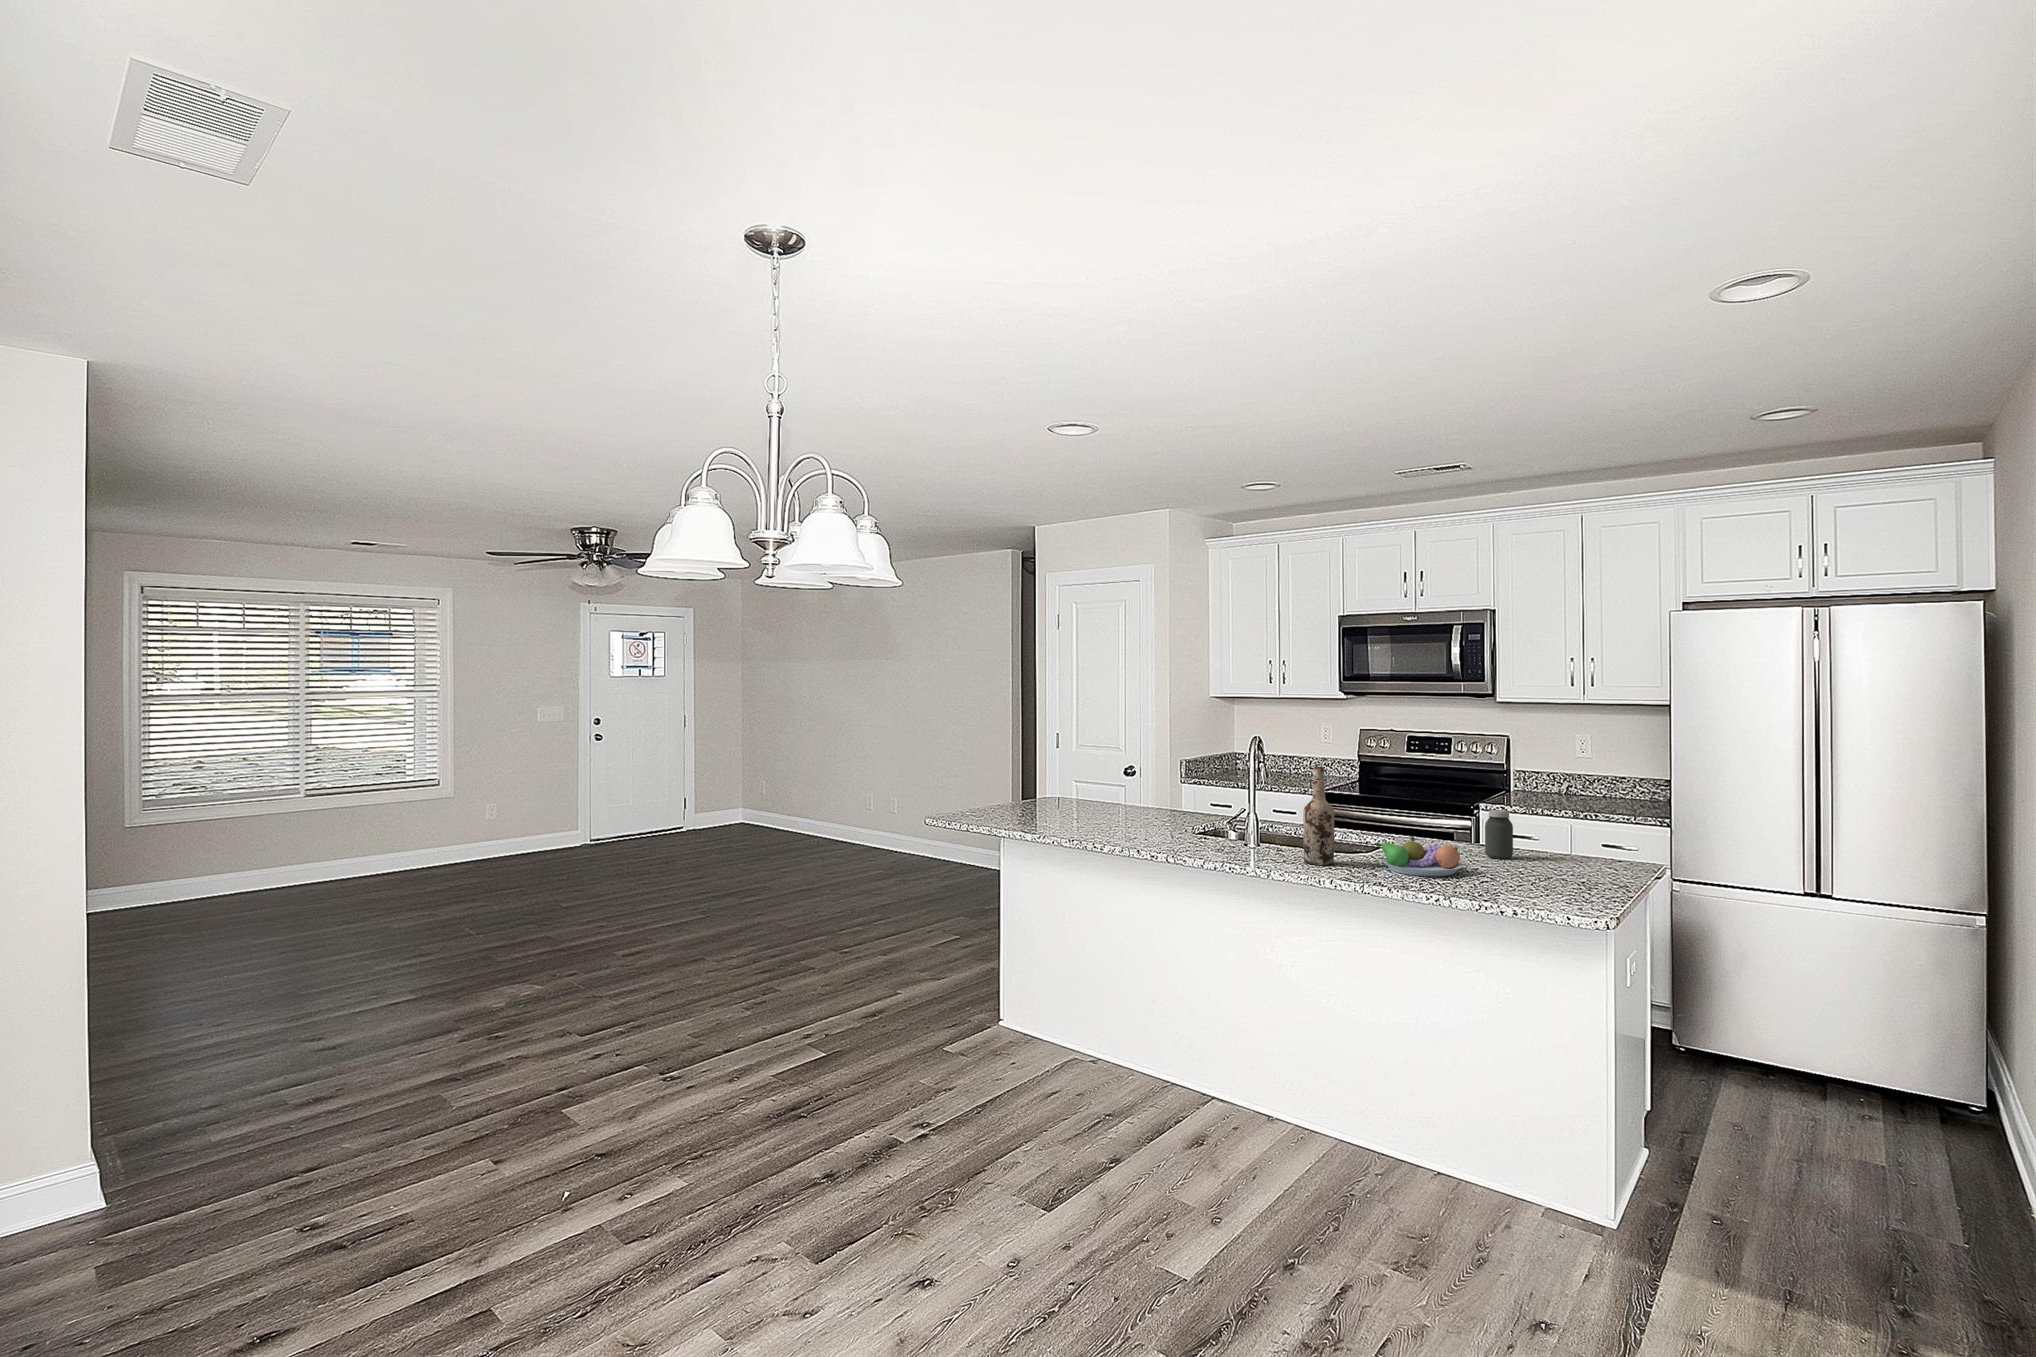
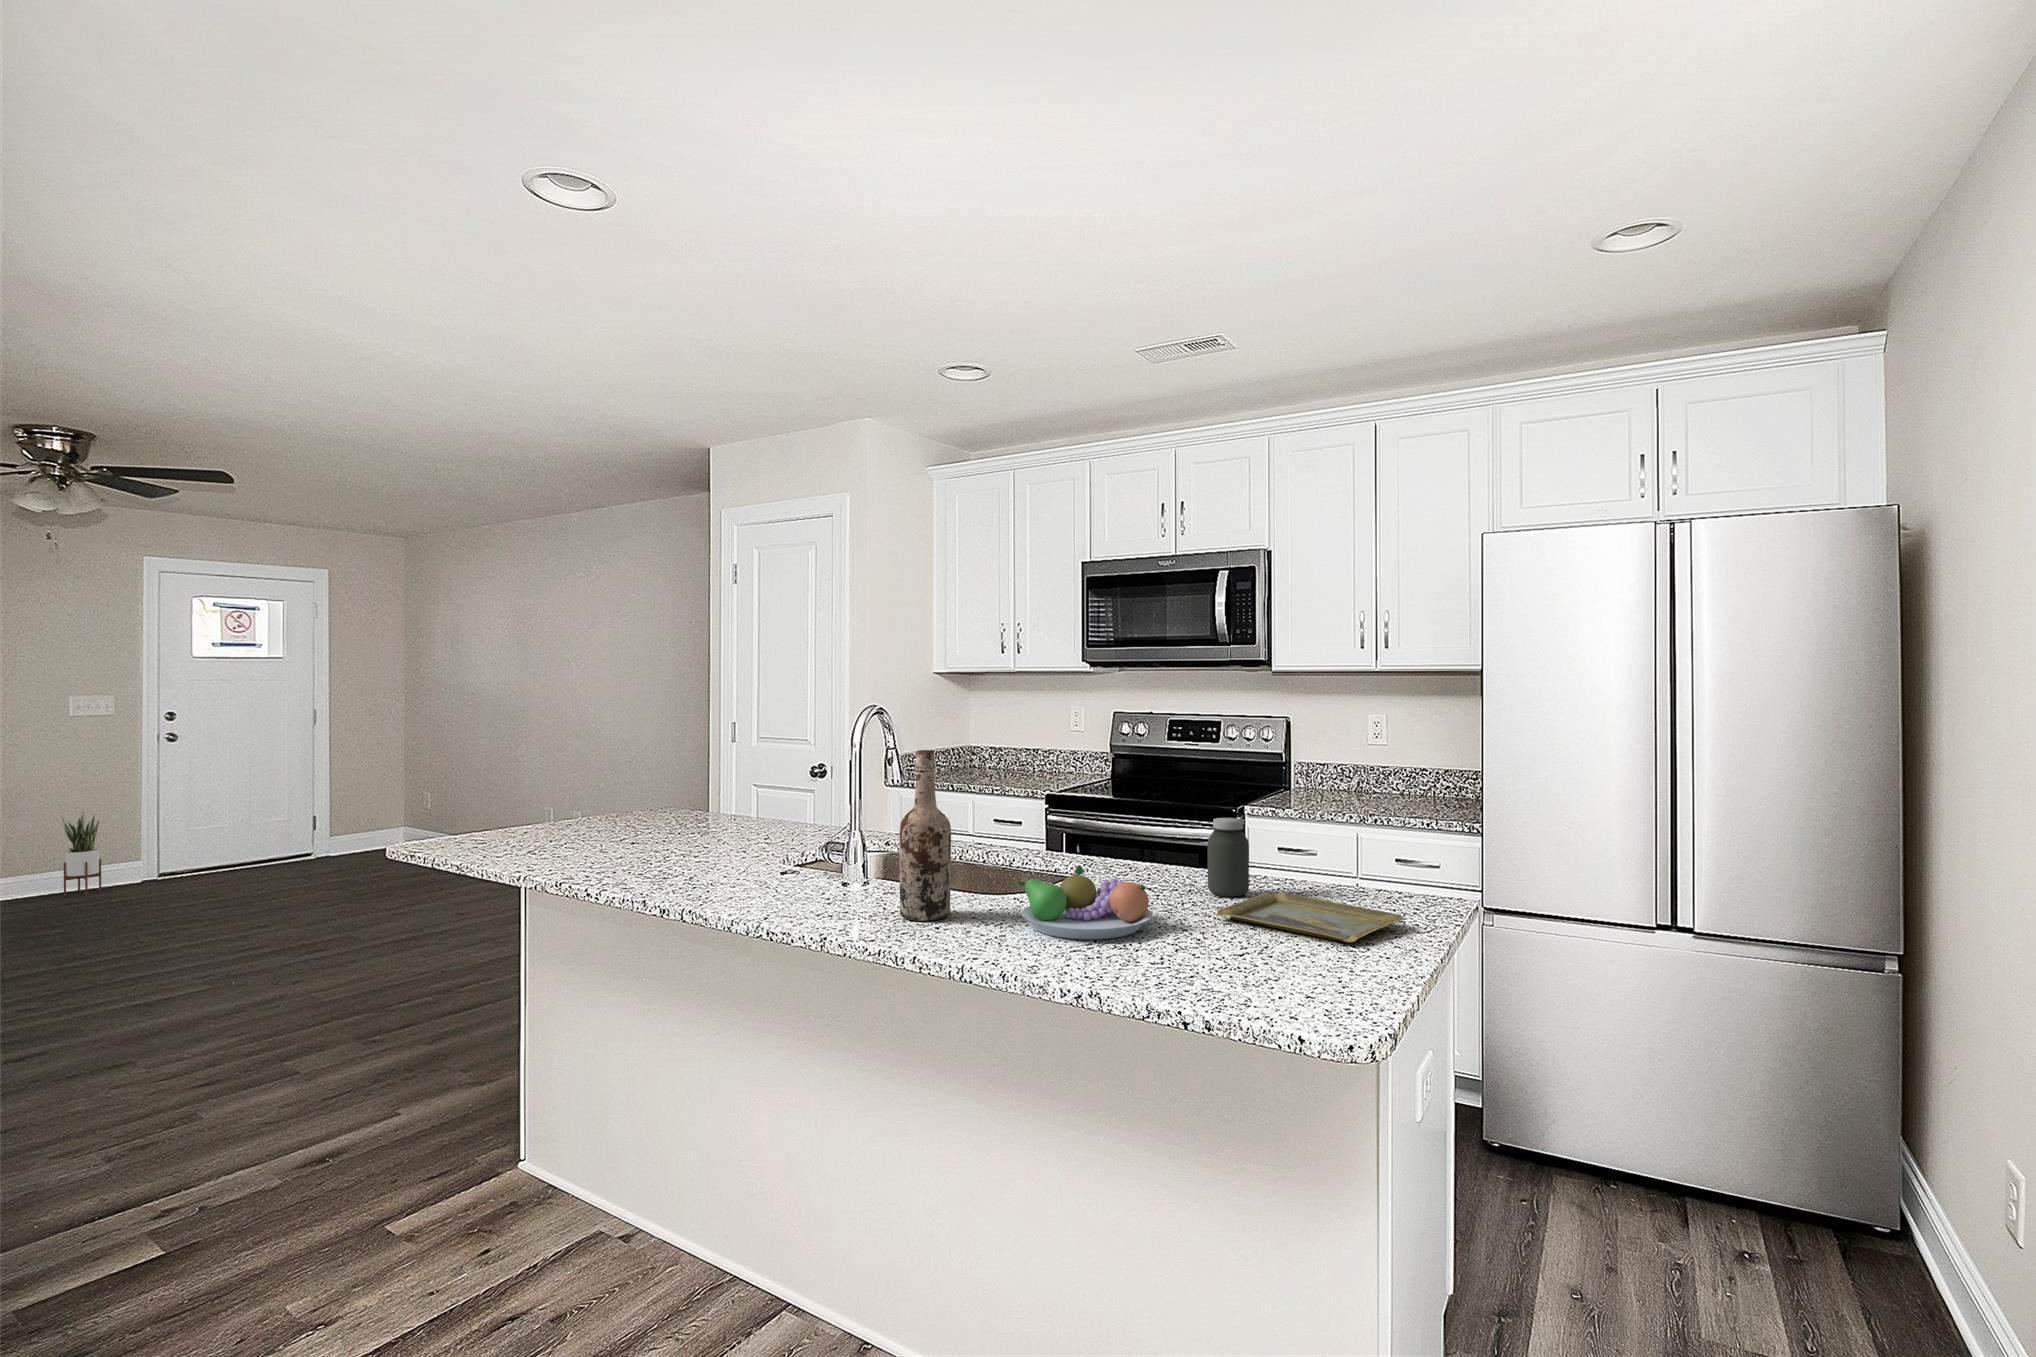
potted plant: none [543,791,565,853] -> present [61,811,101,896]
tray: none [1499,856,1621,882] -> present [1217,893,1405,942]

